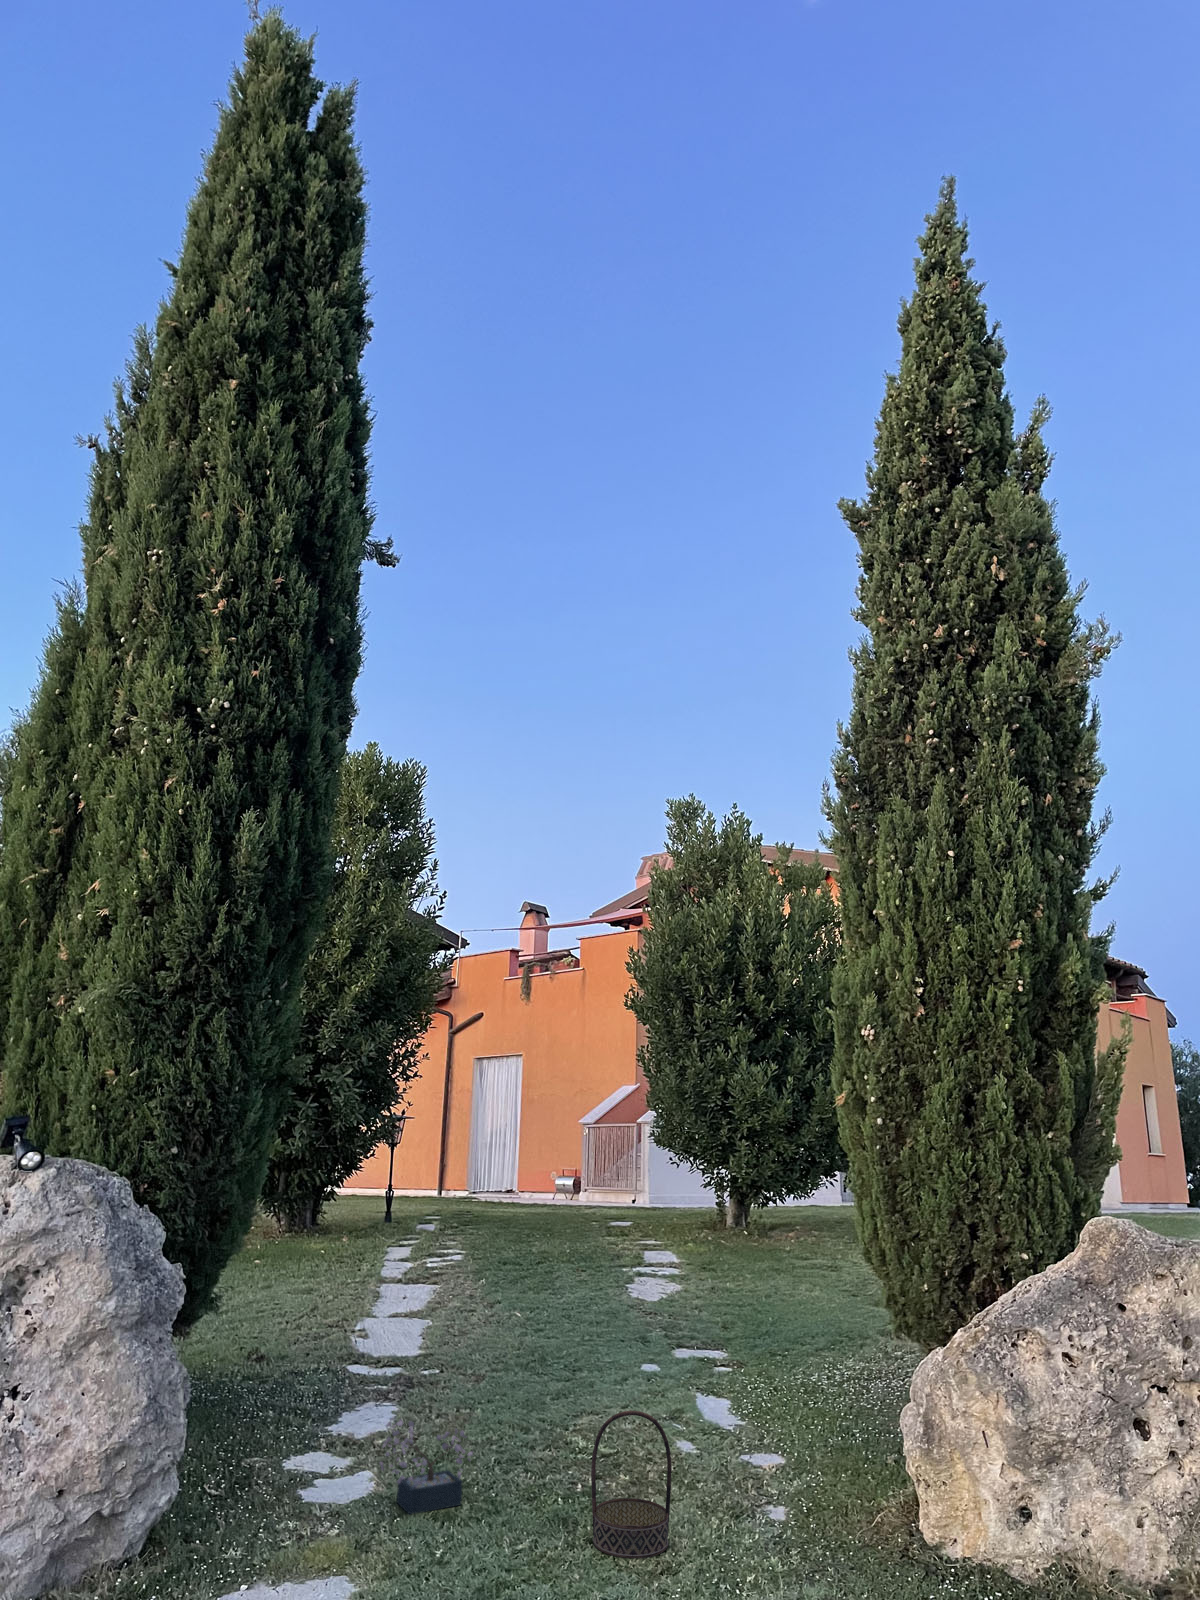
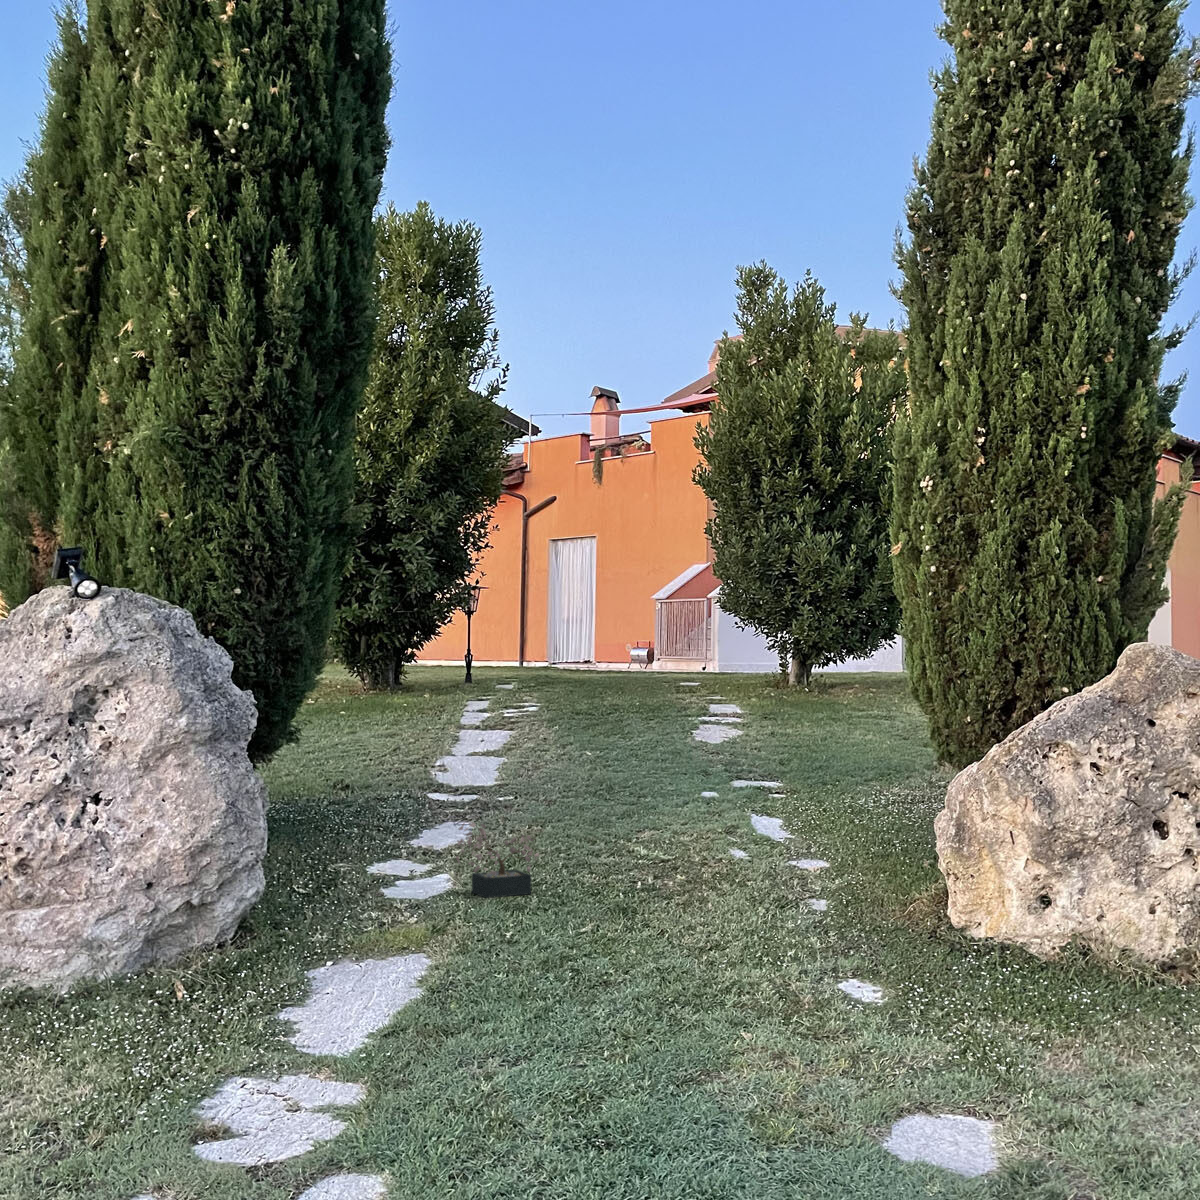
basket: present [591,1411,672,1558] -> none [654,805,727,918]

